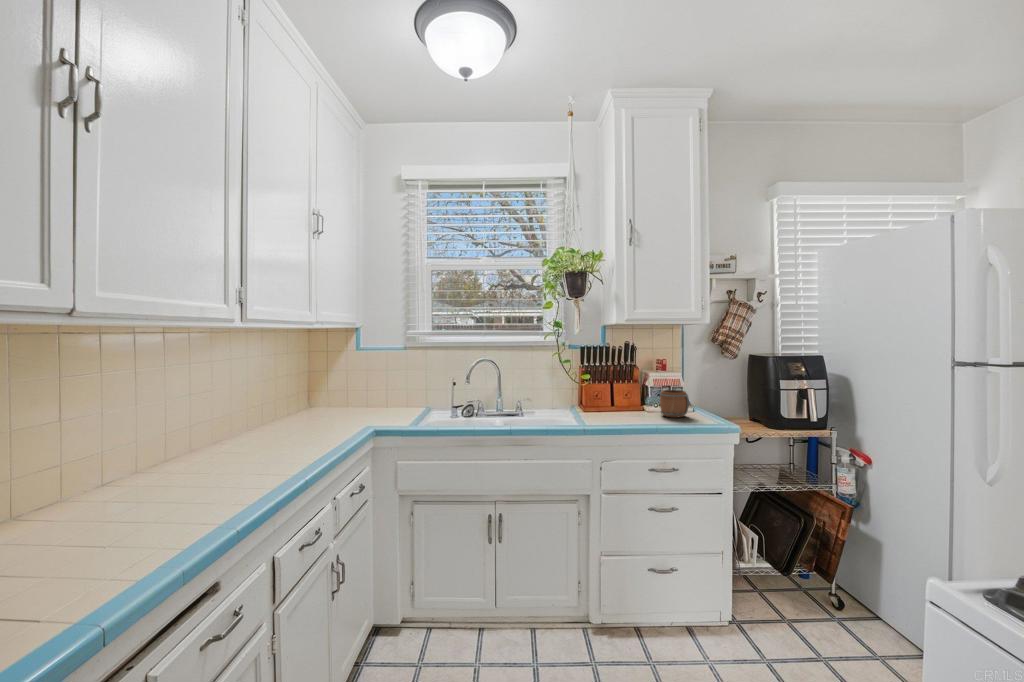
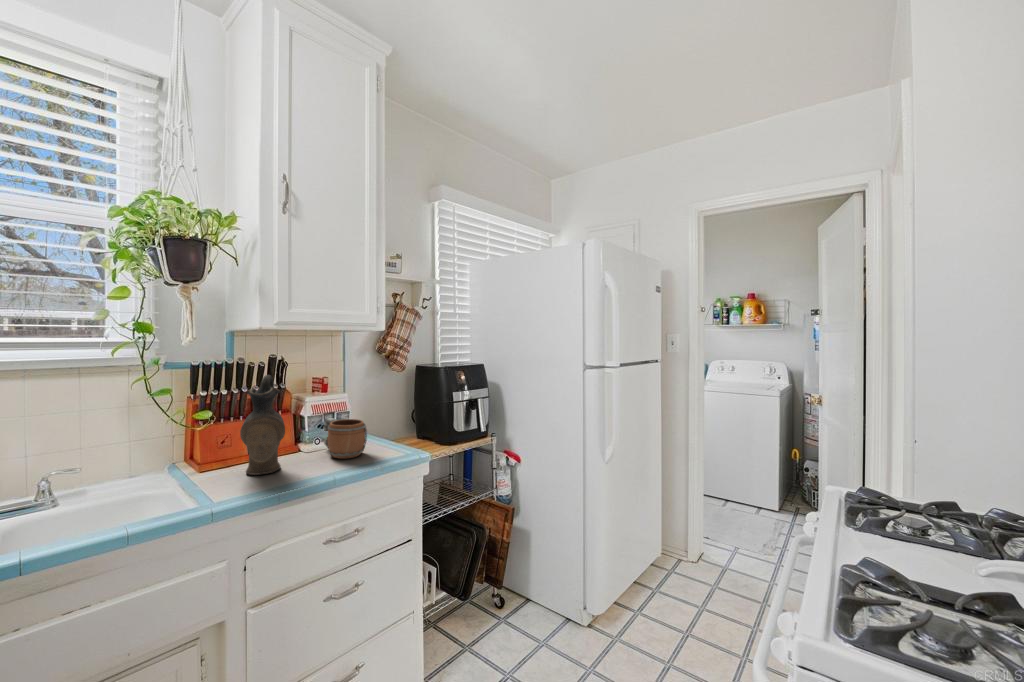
ceramic pitcher: none [603,354,629,417] -> present [240,375,285,475]

